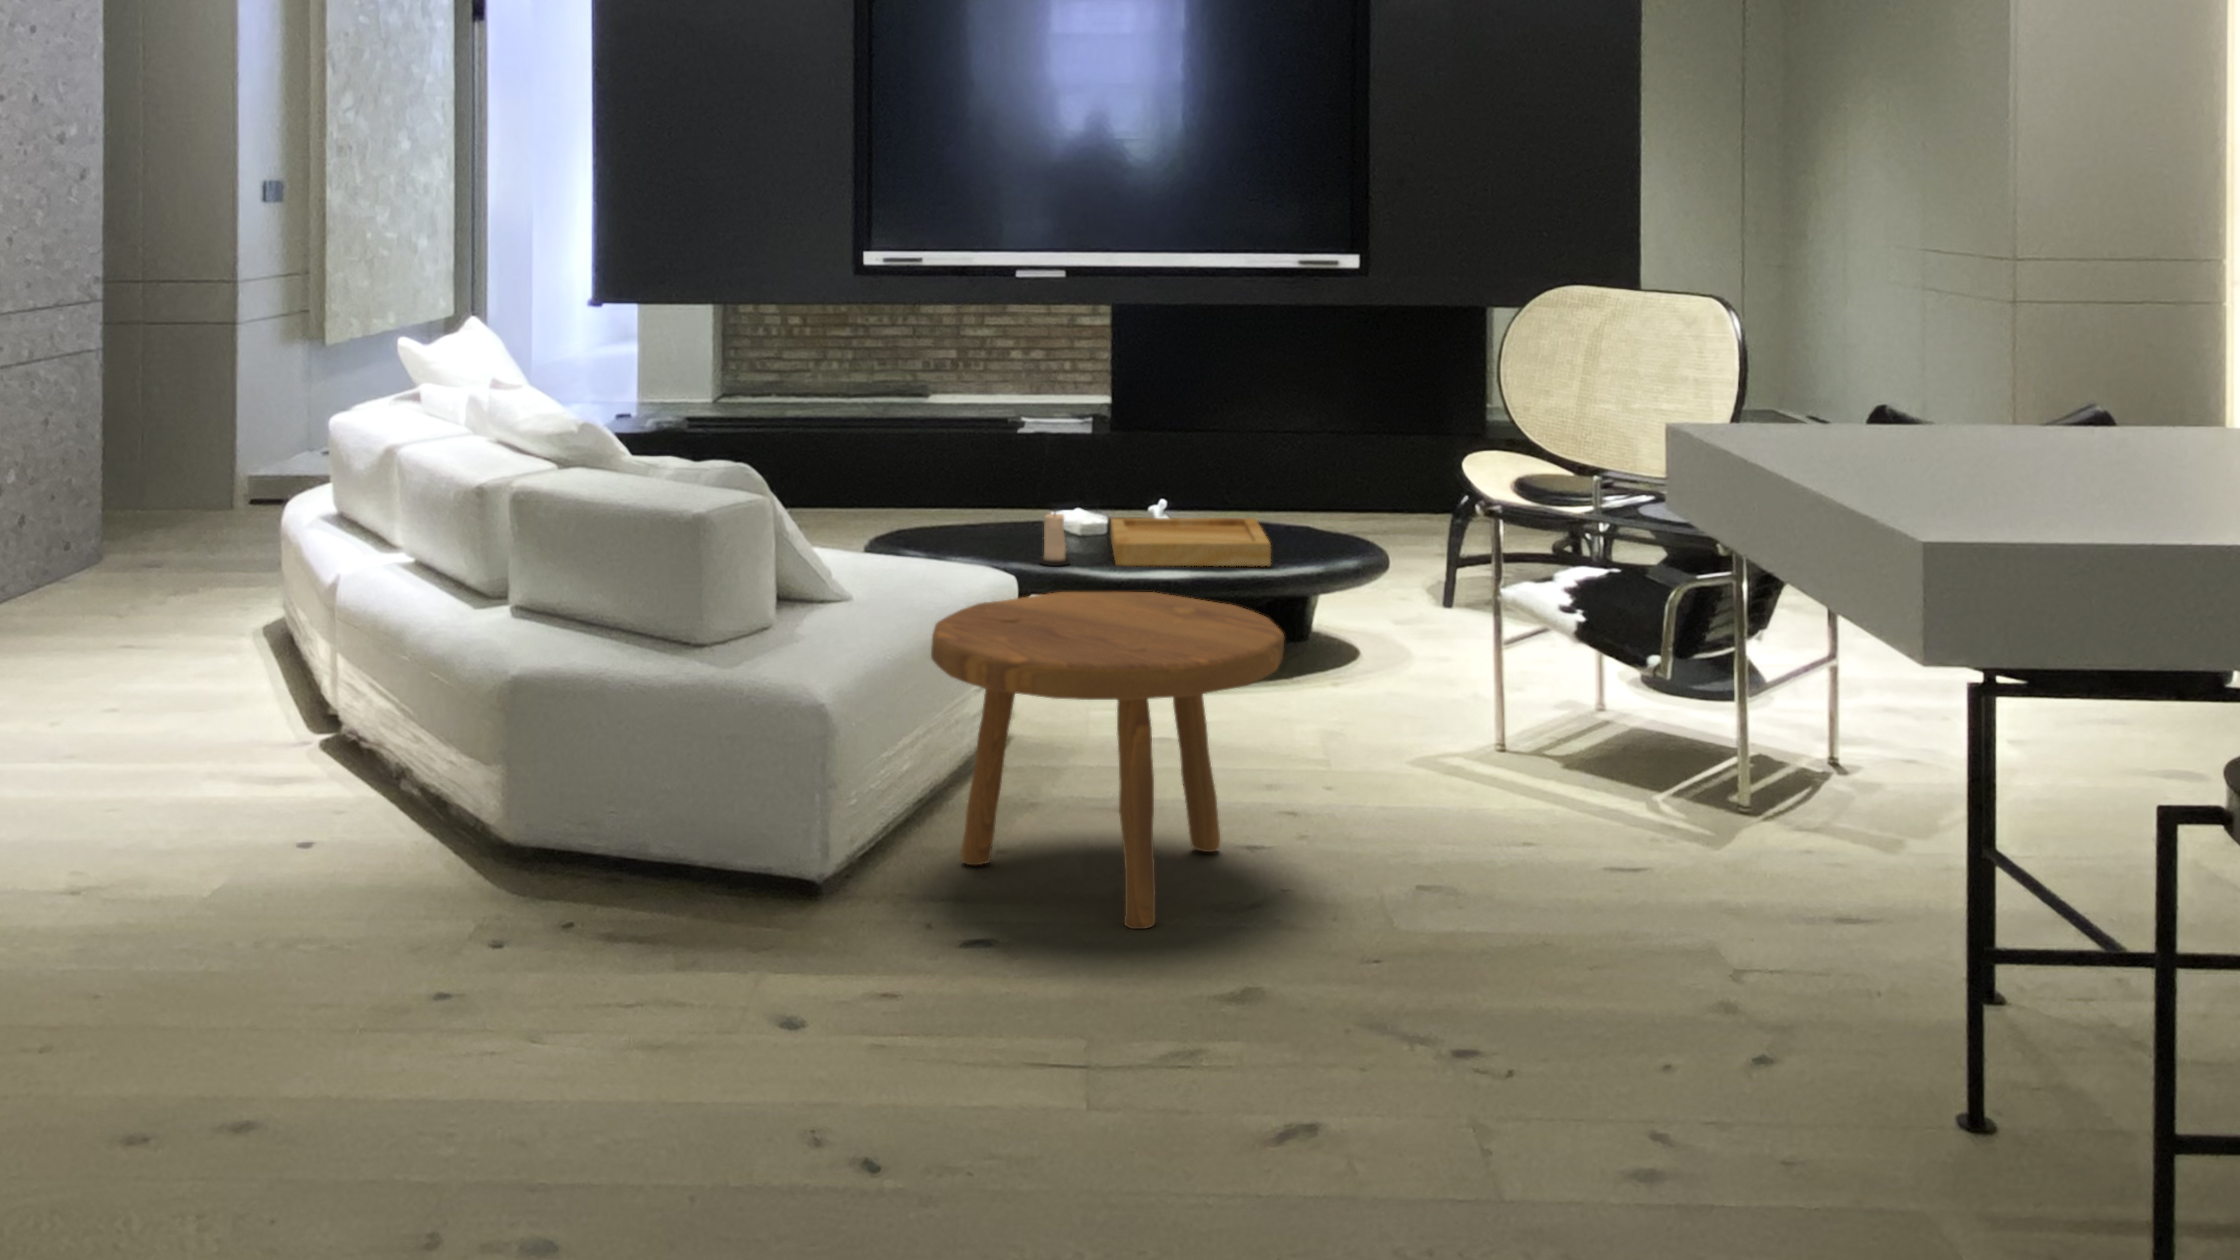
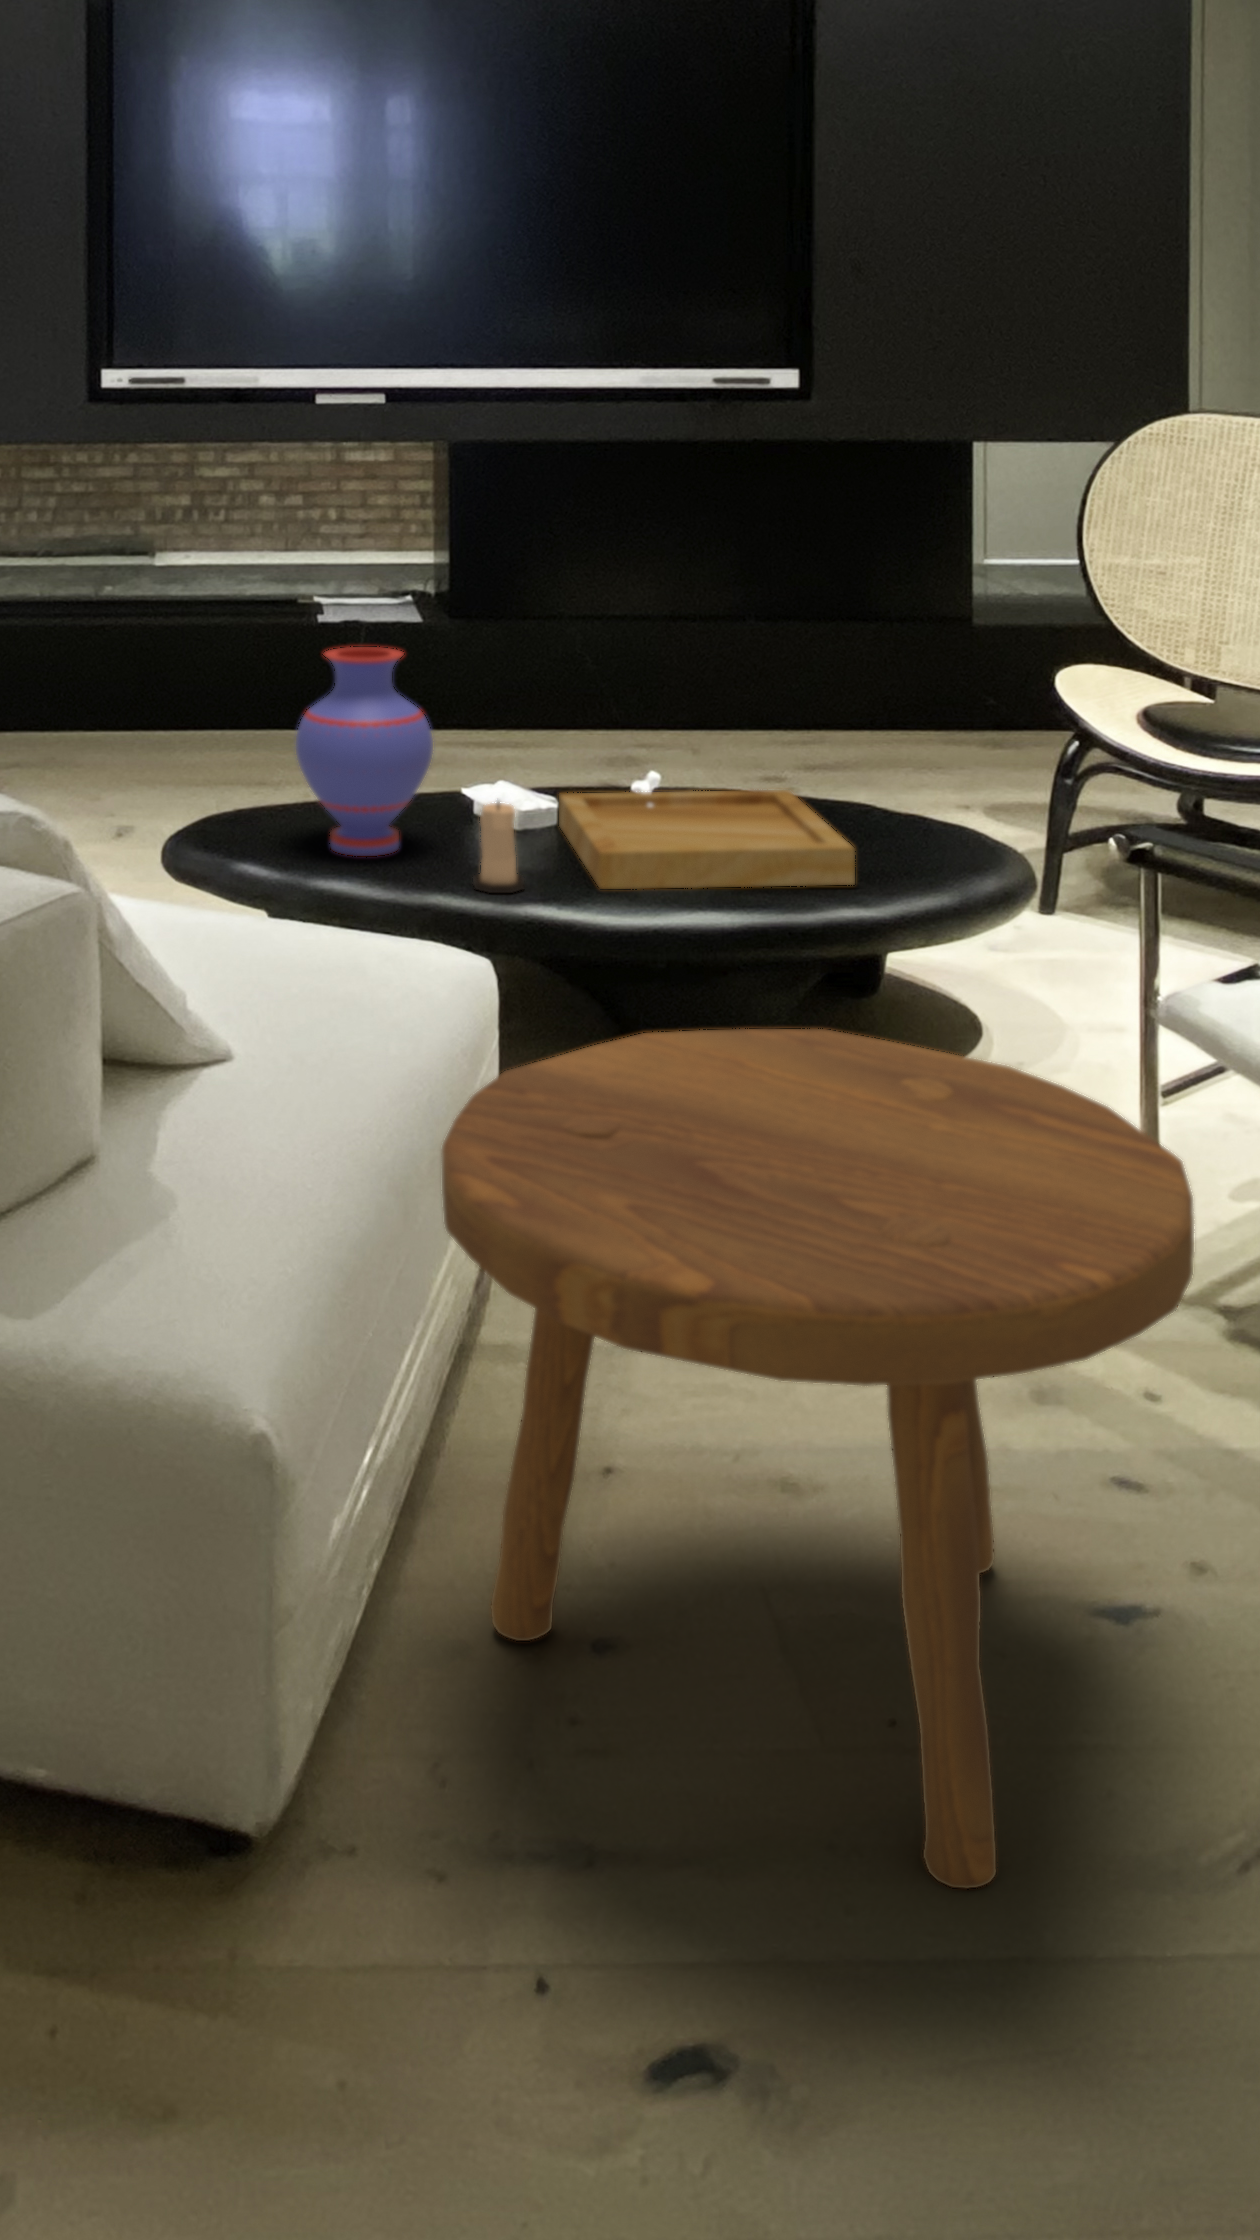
vase: none [942,424,1025,549] -> present [296,647,433,856]

